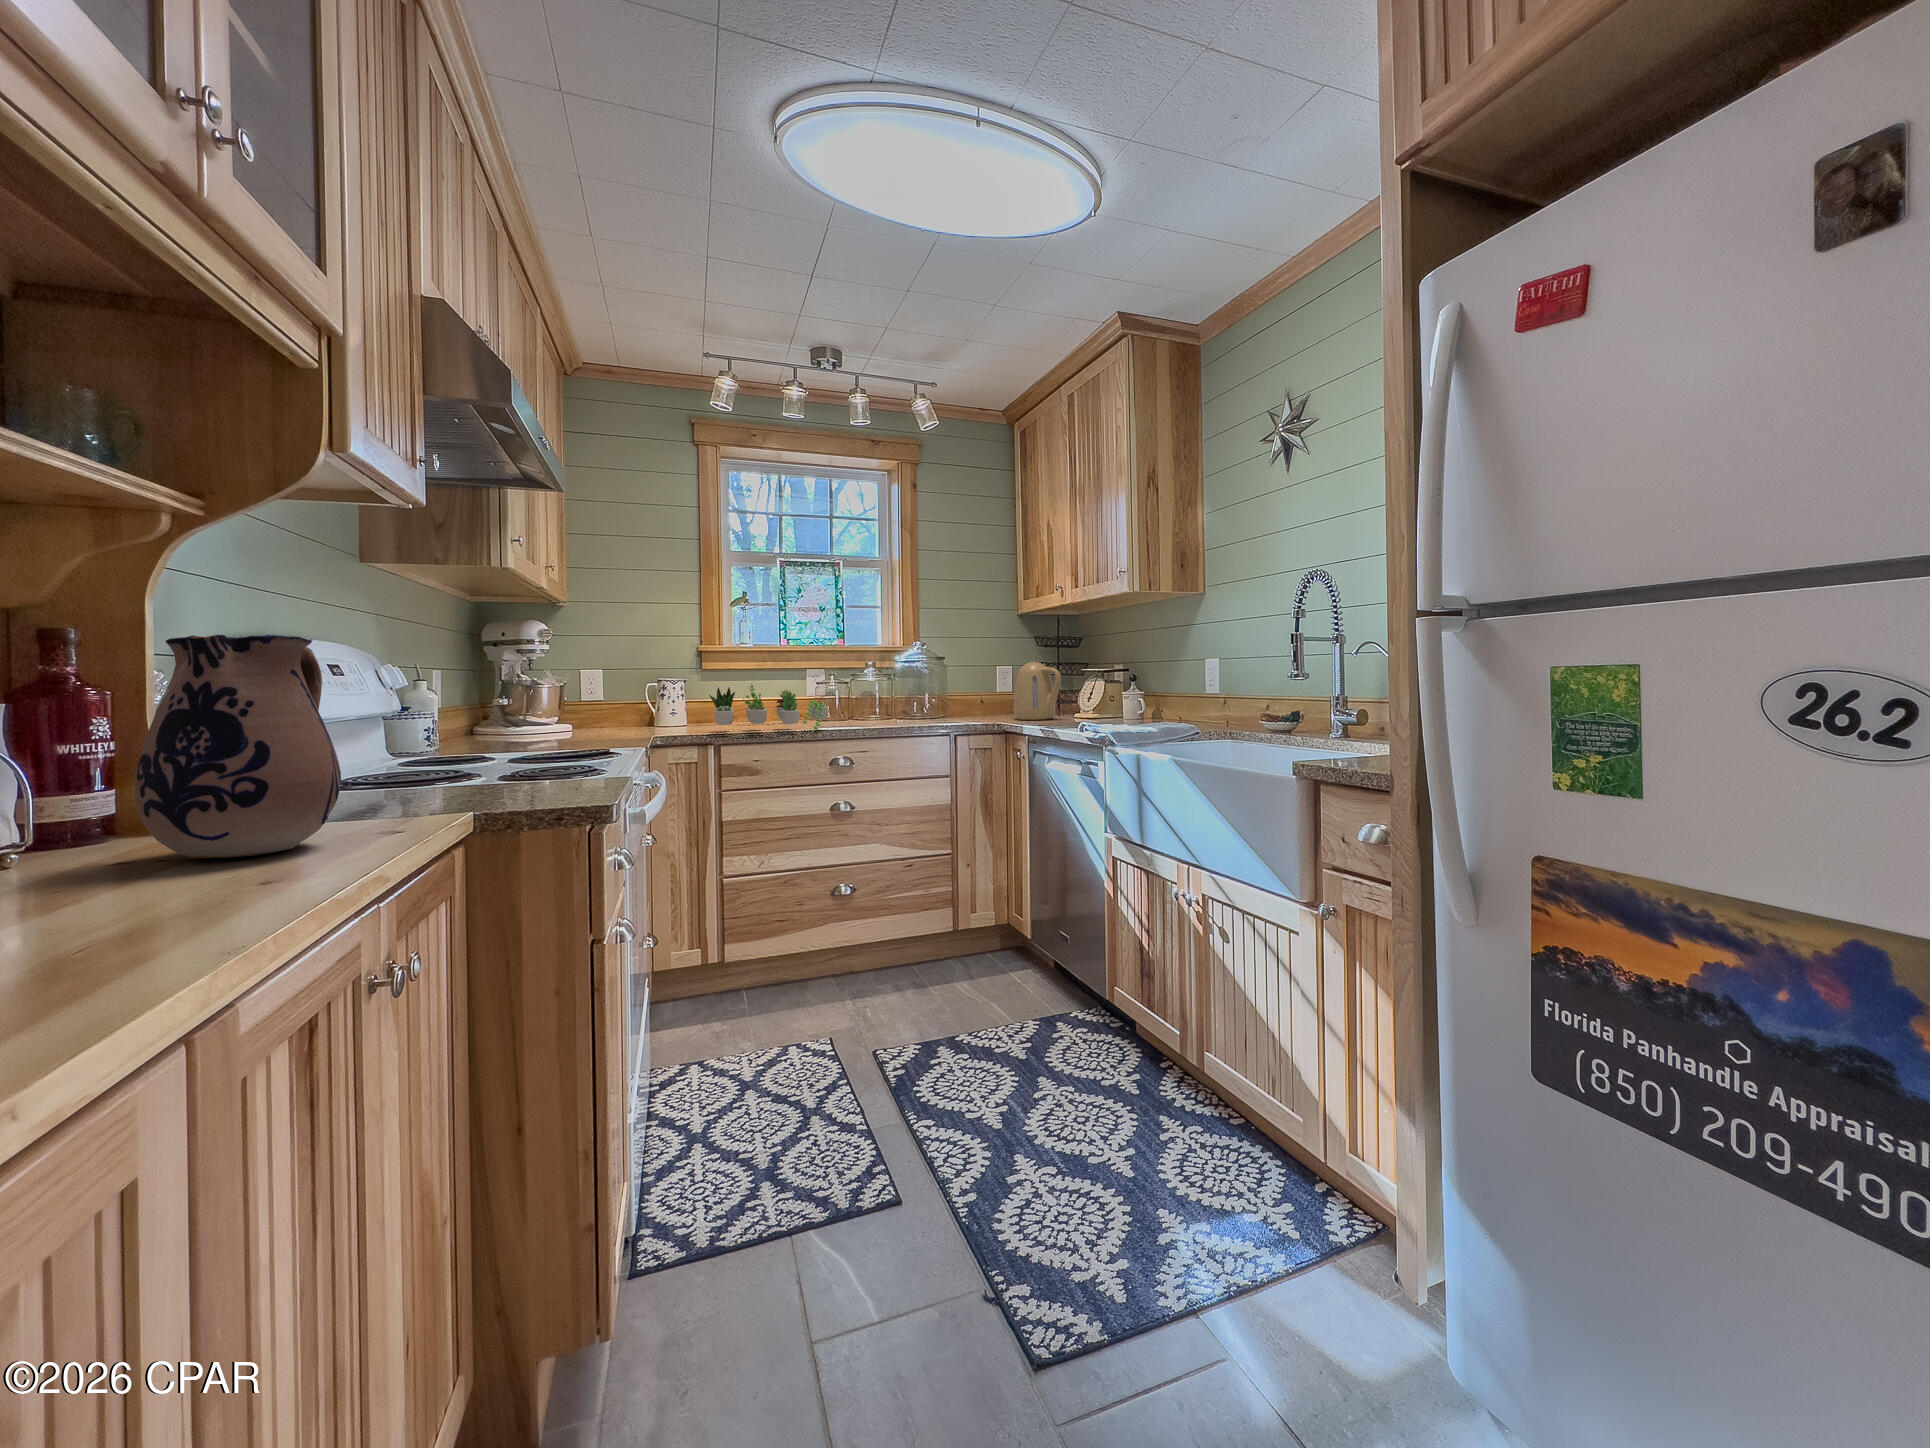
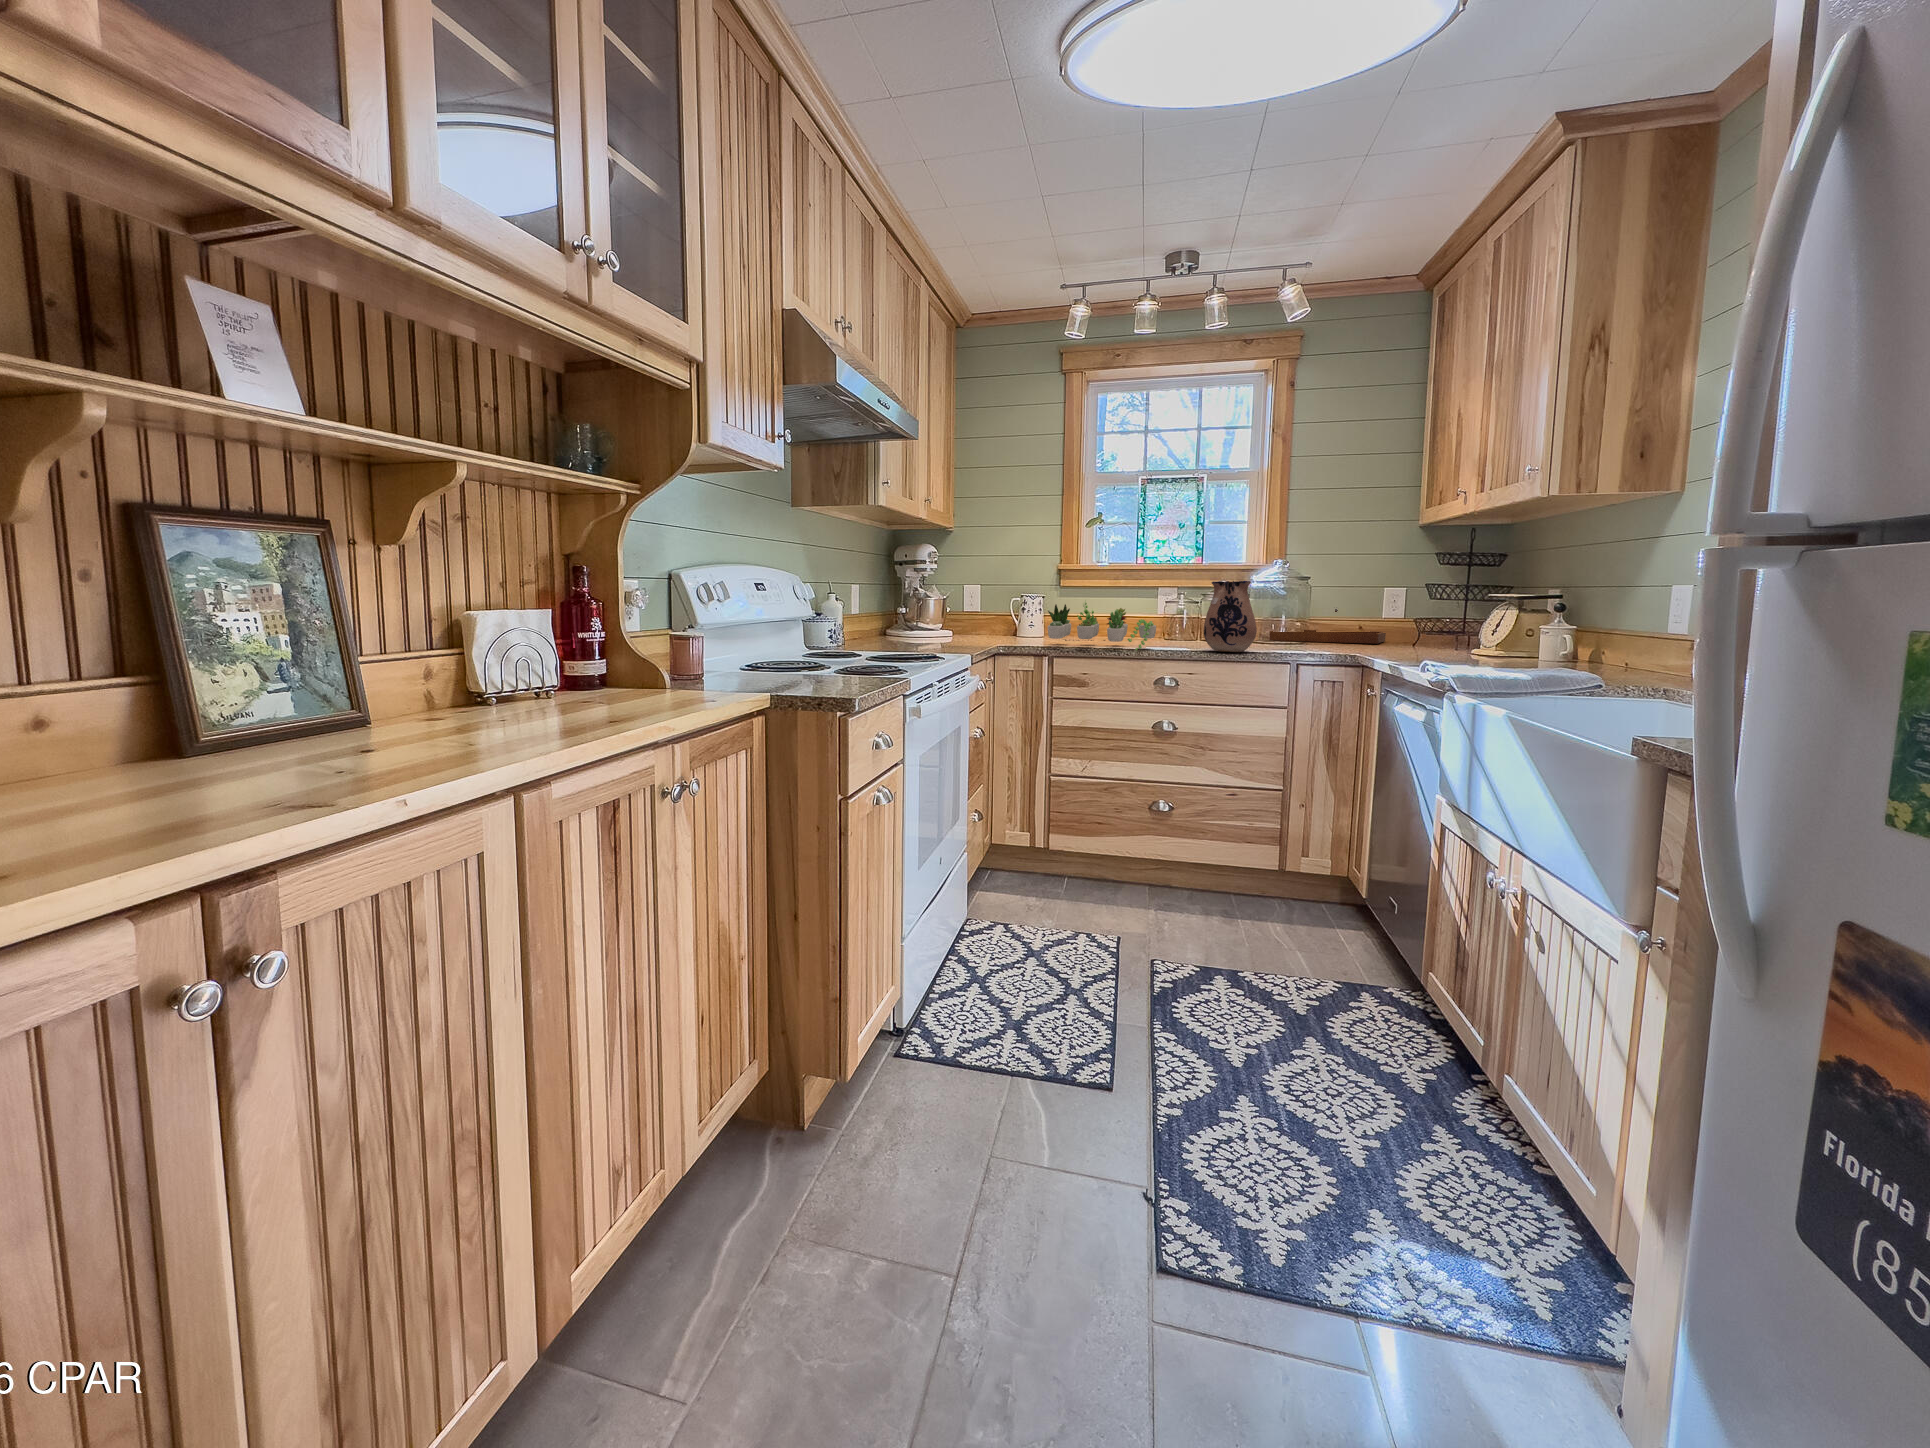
ceramic pitcher: present [134,635,341,858] -> present [1204,581,1257,652]
kettle: present [1012,662,1061,720] -> none [1384,584,1450,653]
tray: none [913,684,1003,716] -> present [1269,607,1386,644]

